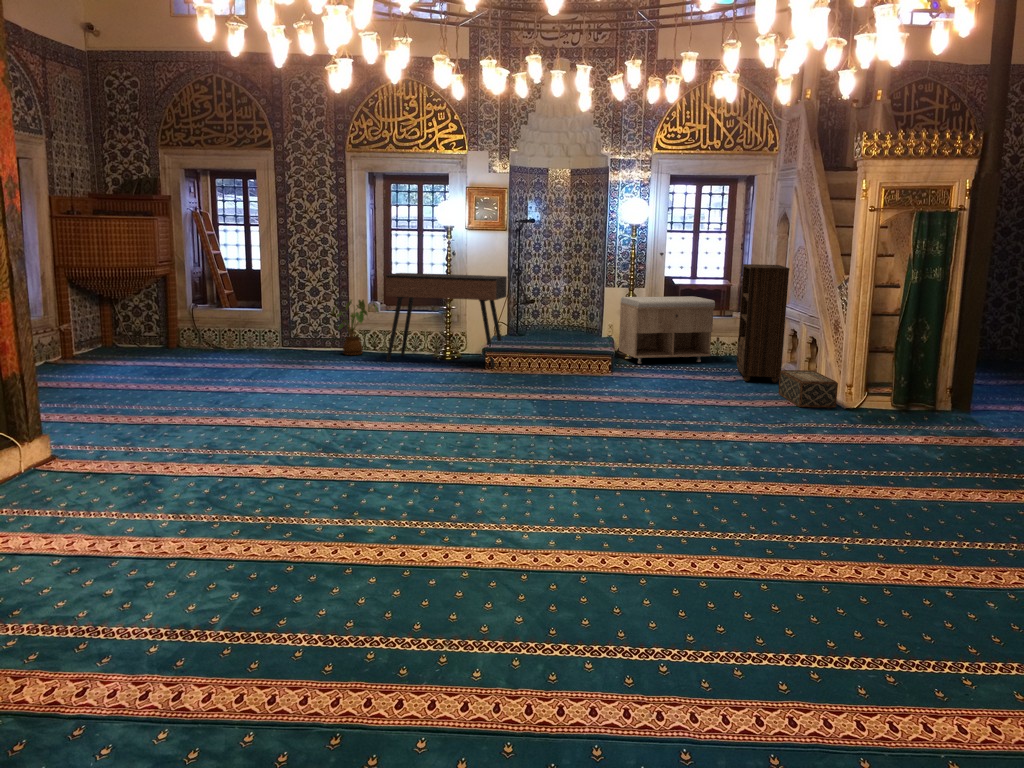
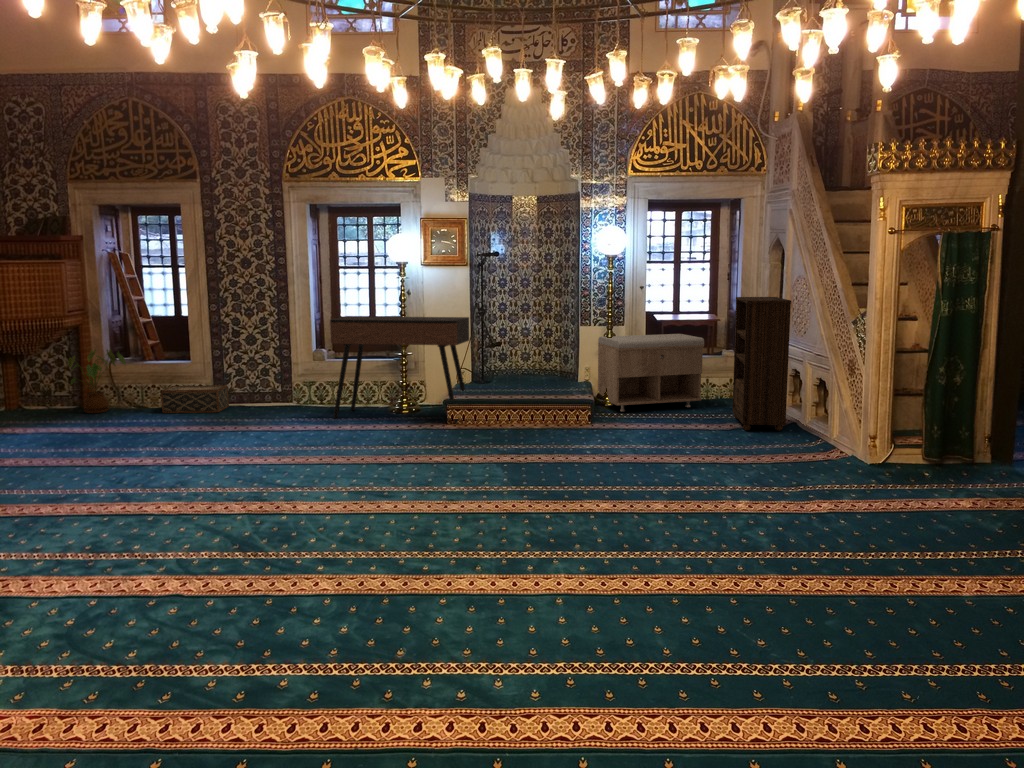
house plant: present [332,300,378,355] -> present [68,350,126,413]
woven basket: present [779,370,838,407] -> present [161,385,229,413]

